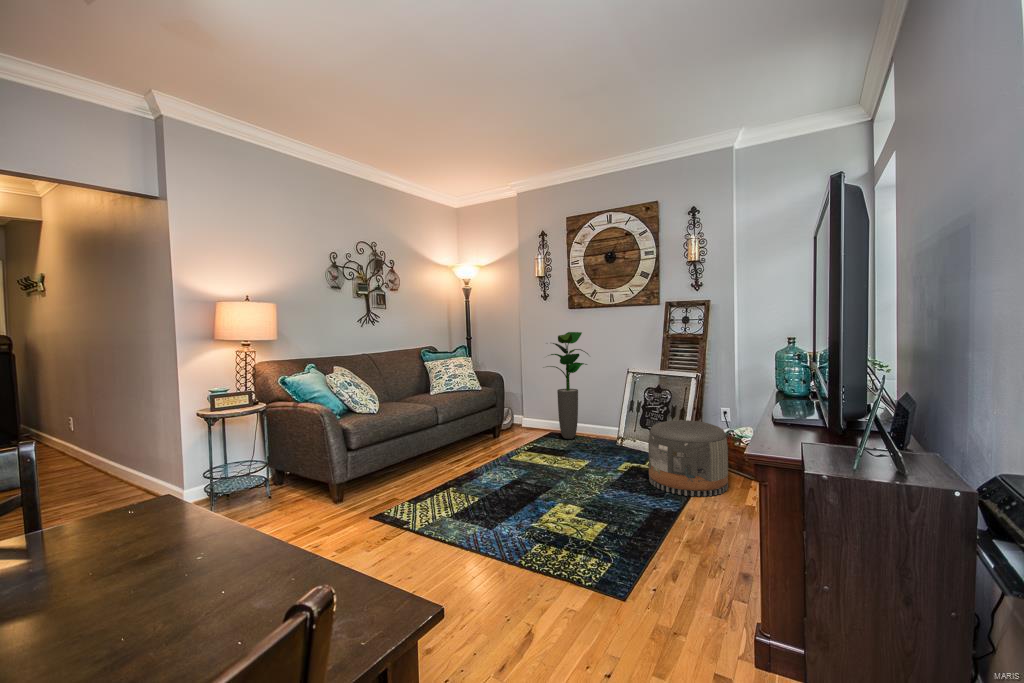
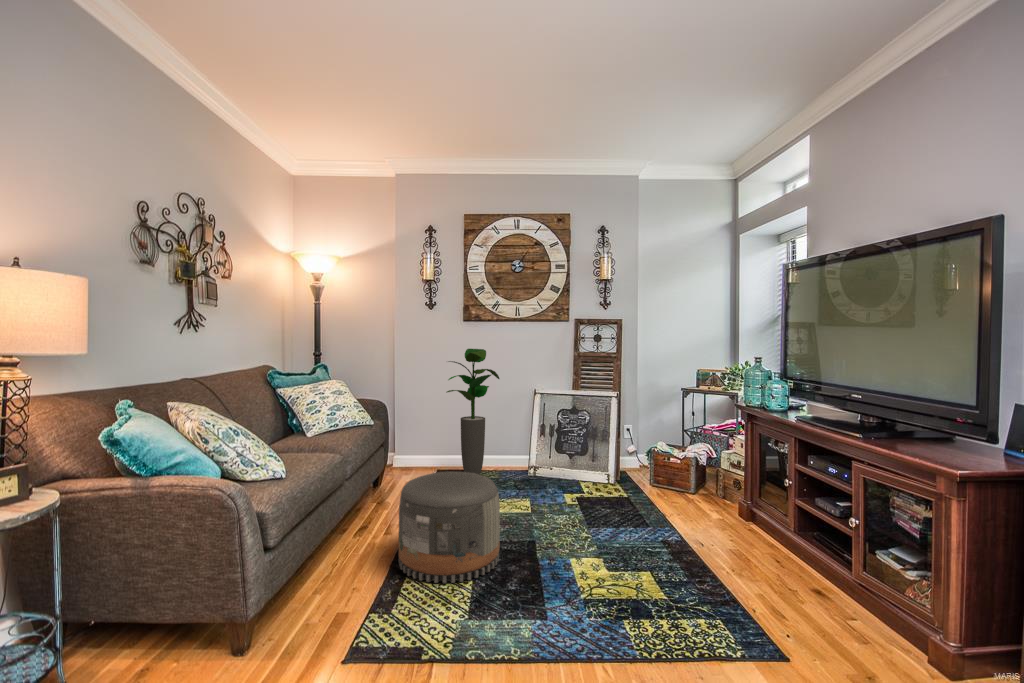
pouf: present [648,420,728,496] -> present [399,471,500,583]

